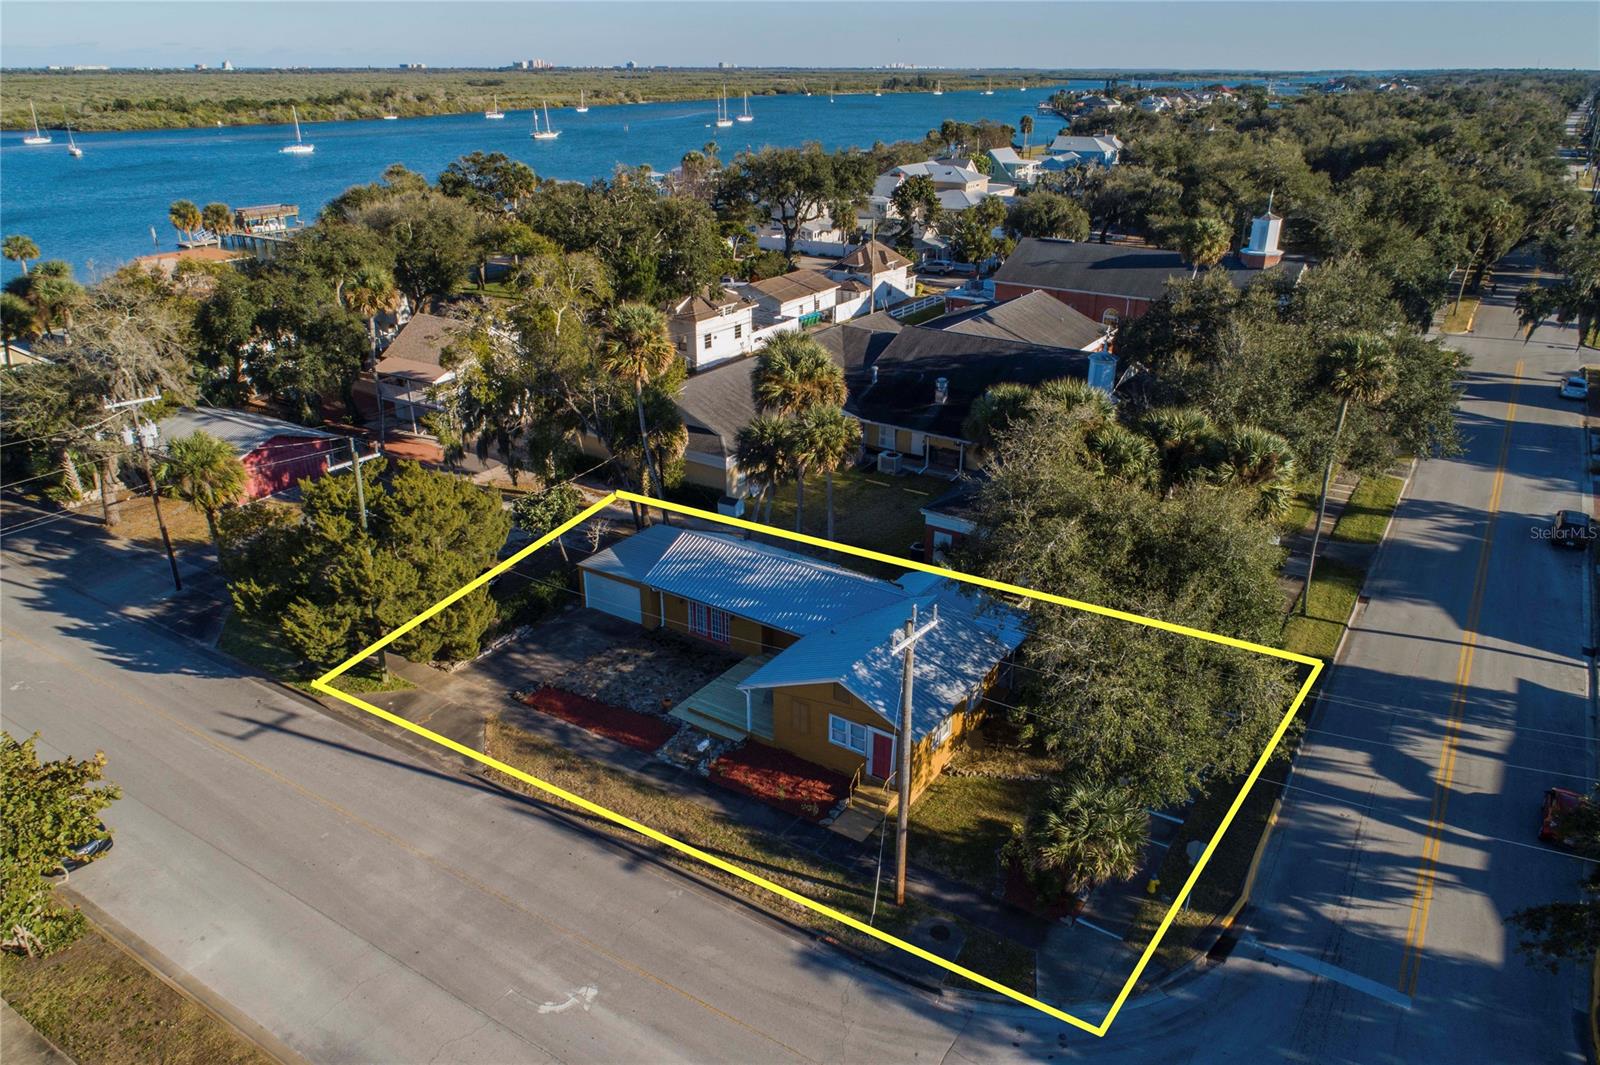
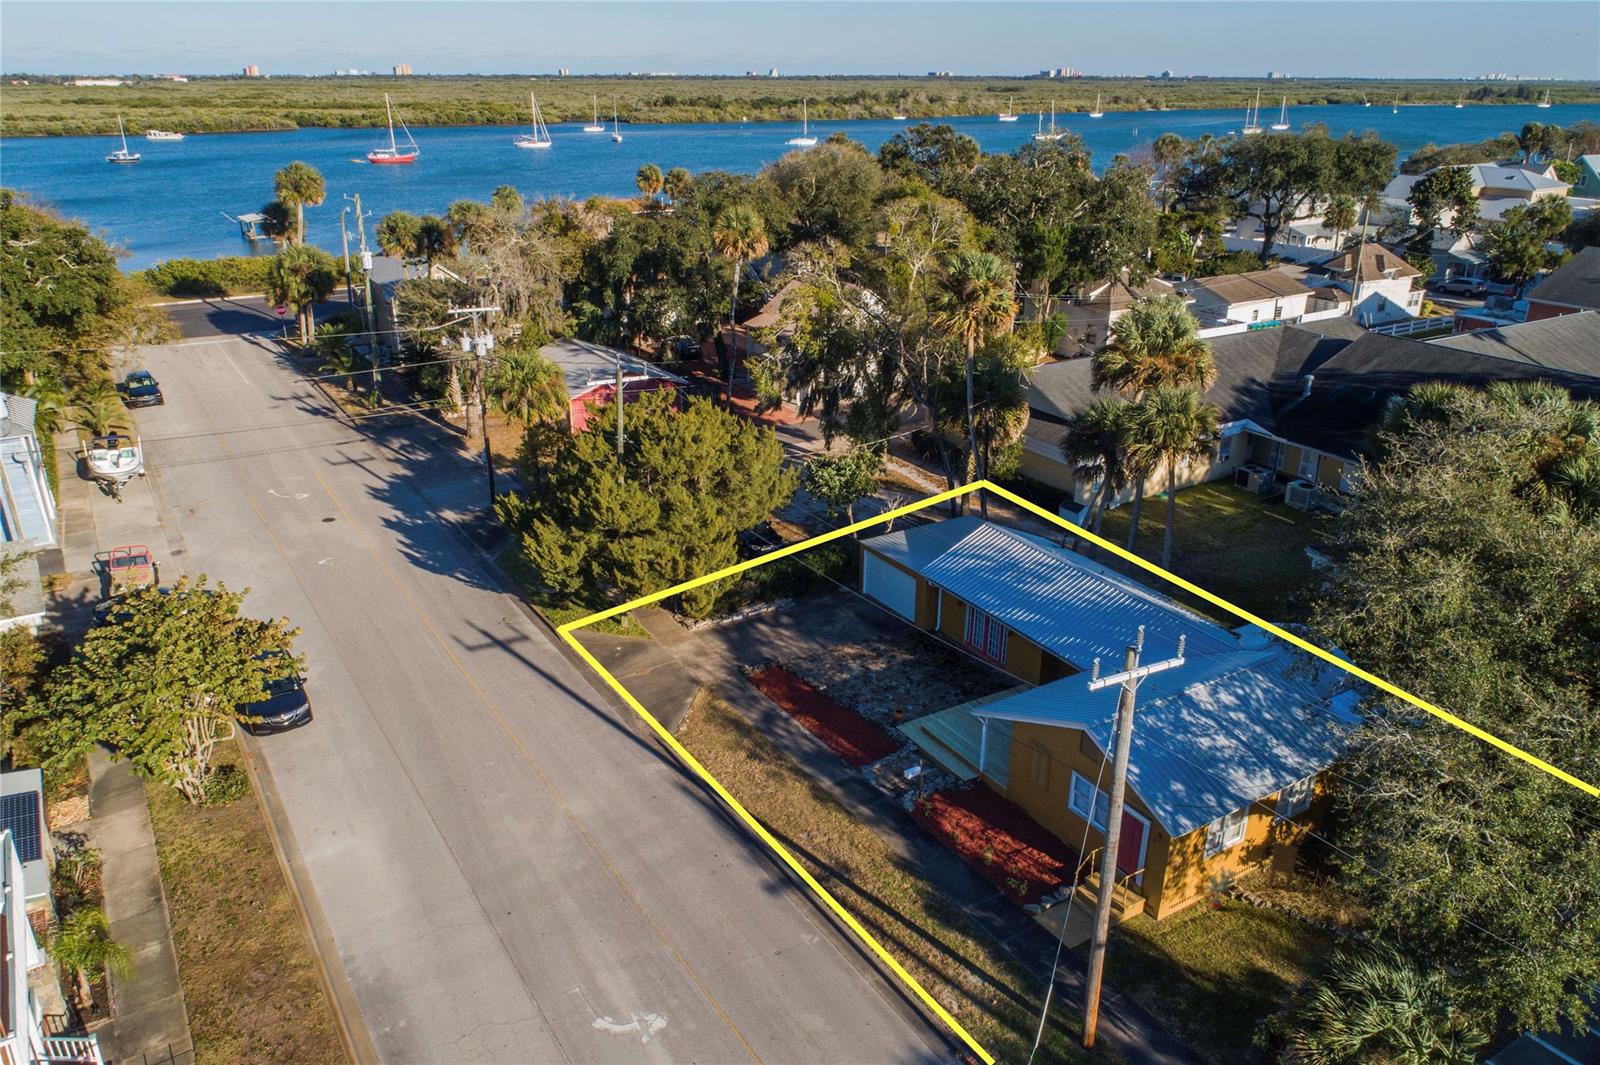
potted tree: none [934,756,954,787] -> present [1205,868,1236,910]

